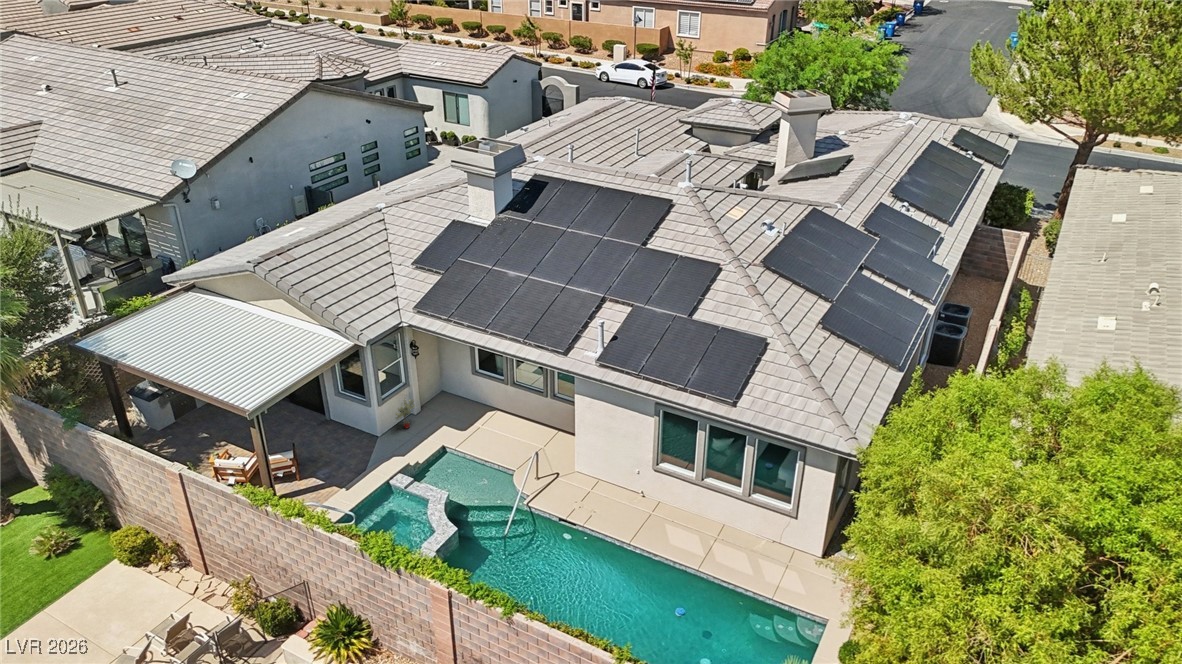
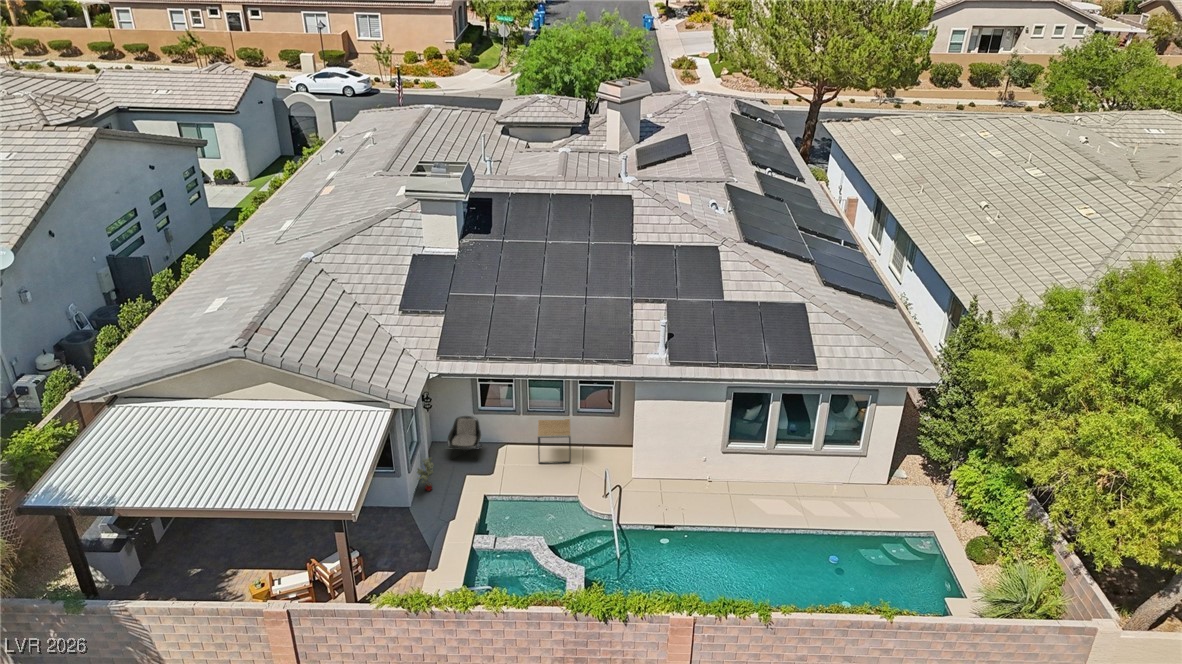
lounge chair: none [441,373,478,416] -> present [447,416,481,453]
side table: none [508,392,551,441] -> present [538,417,571,464]

